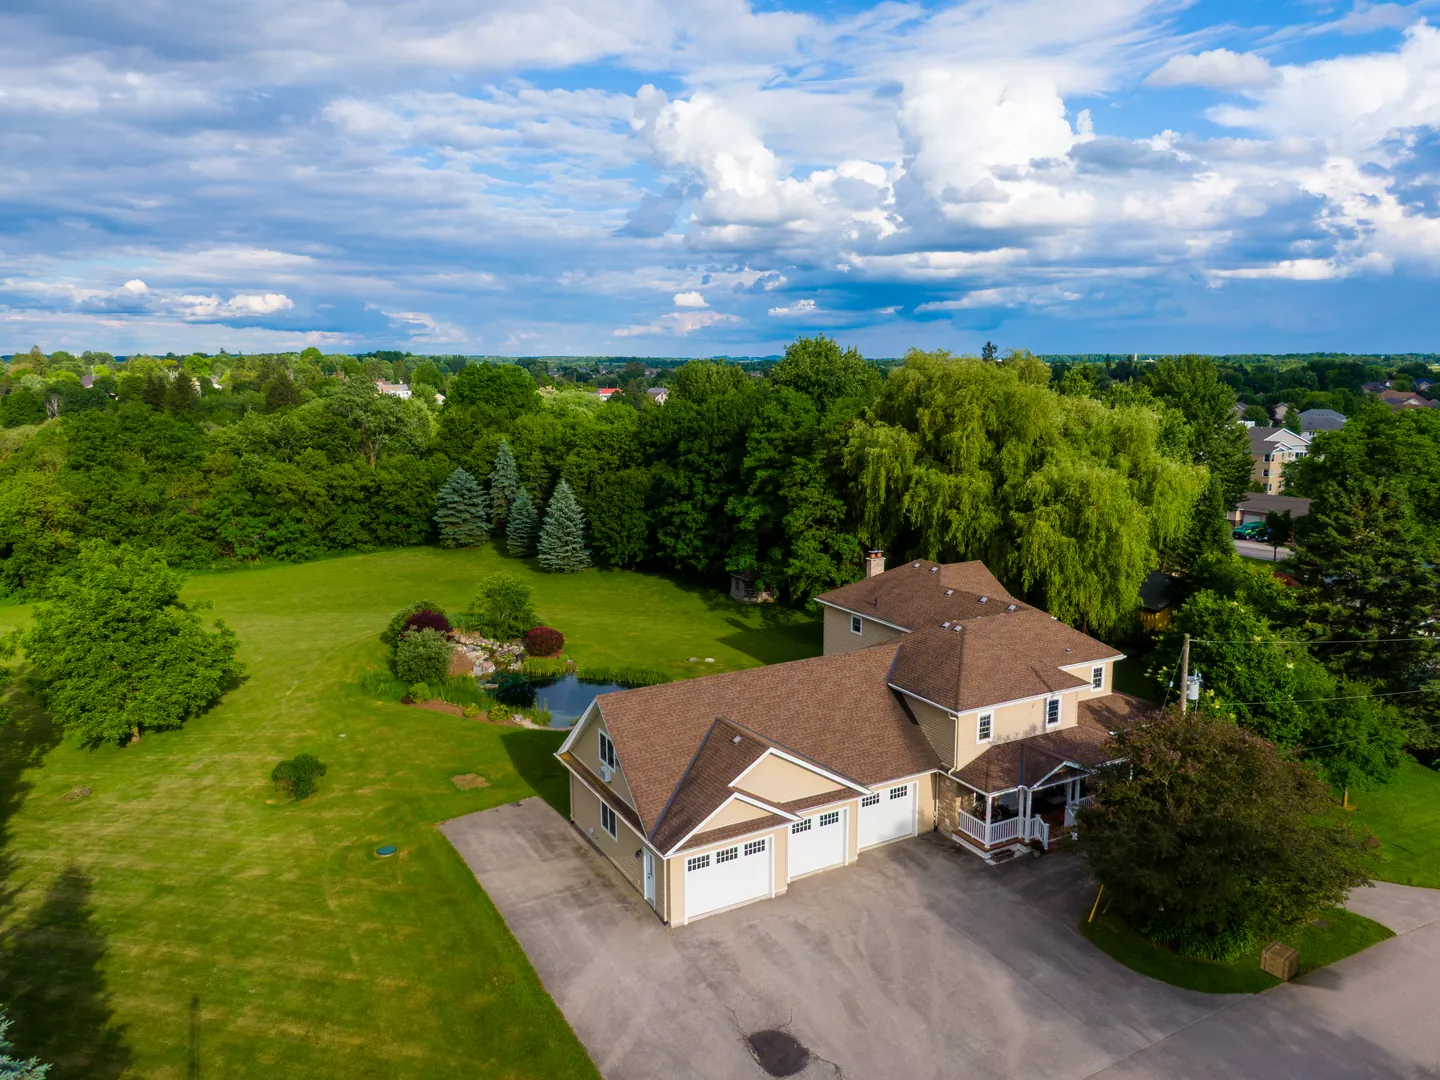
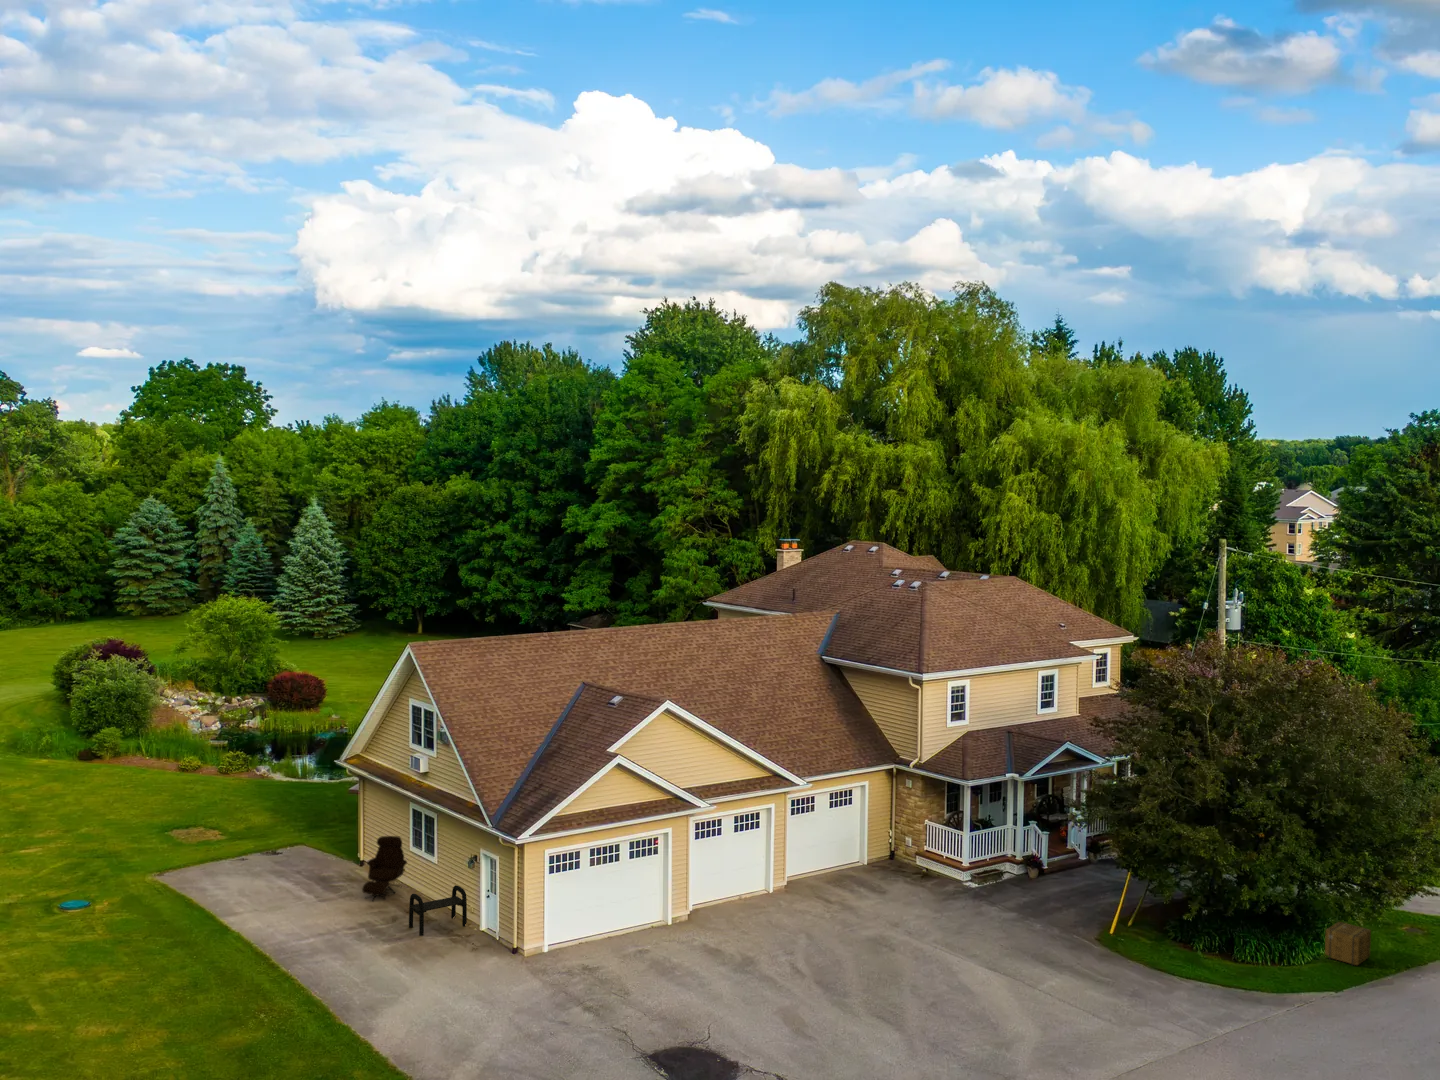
lounge chair: none [571,811,601,860] -> present [362,836,407,898]
bench: none [599,861,636,899] -> present [409,885,467,936]

